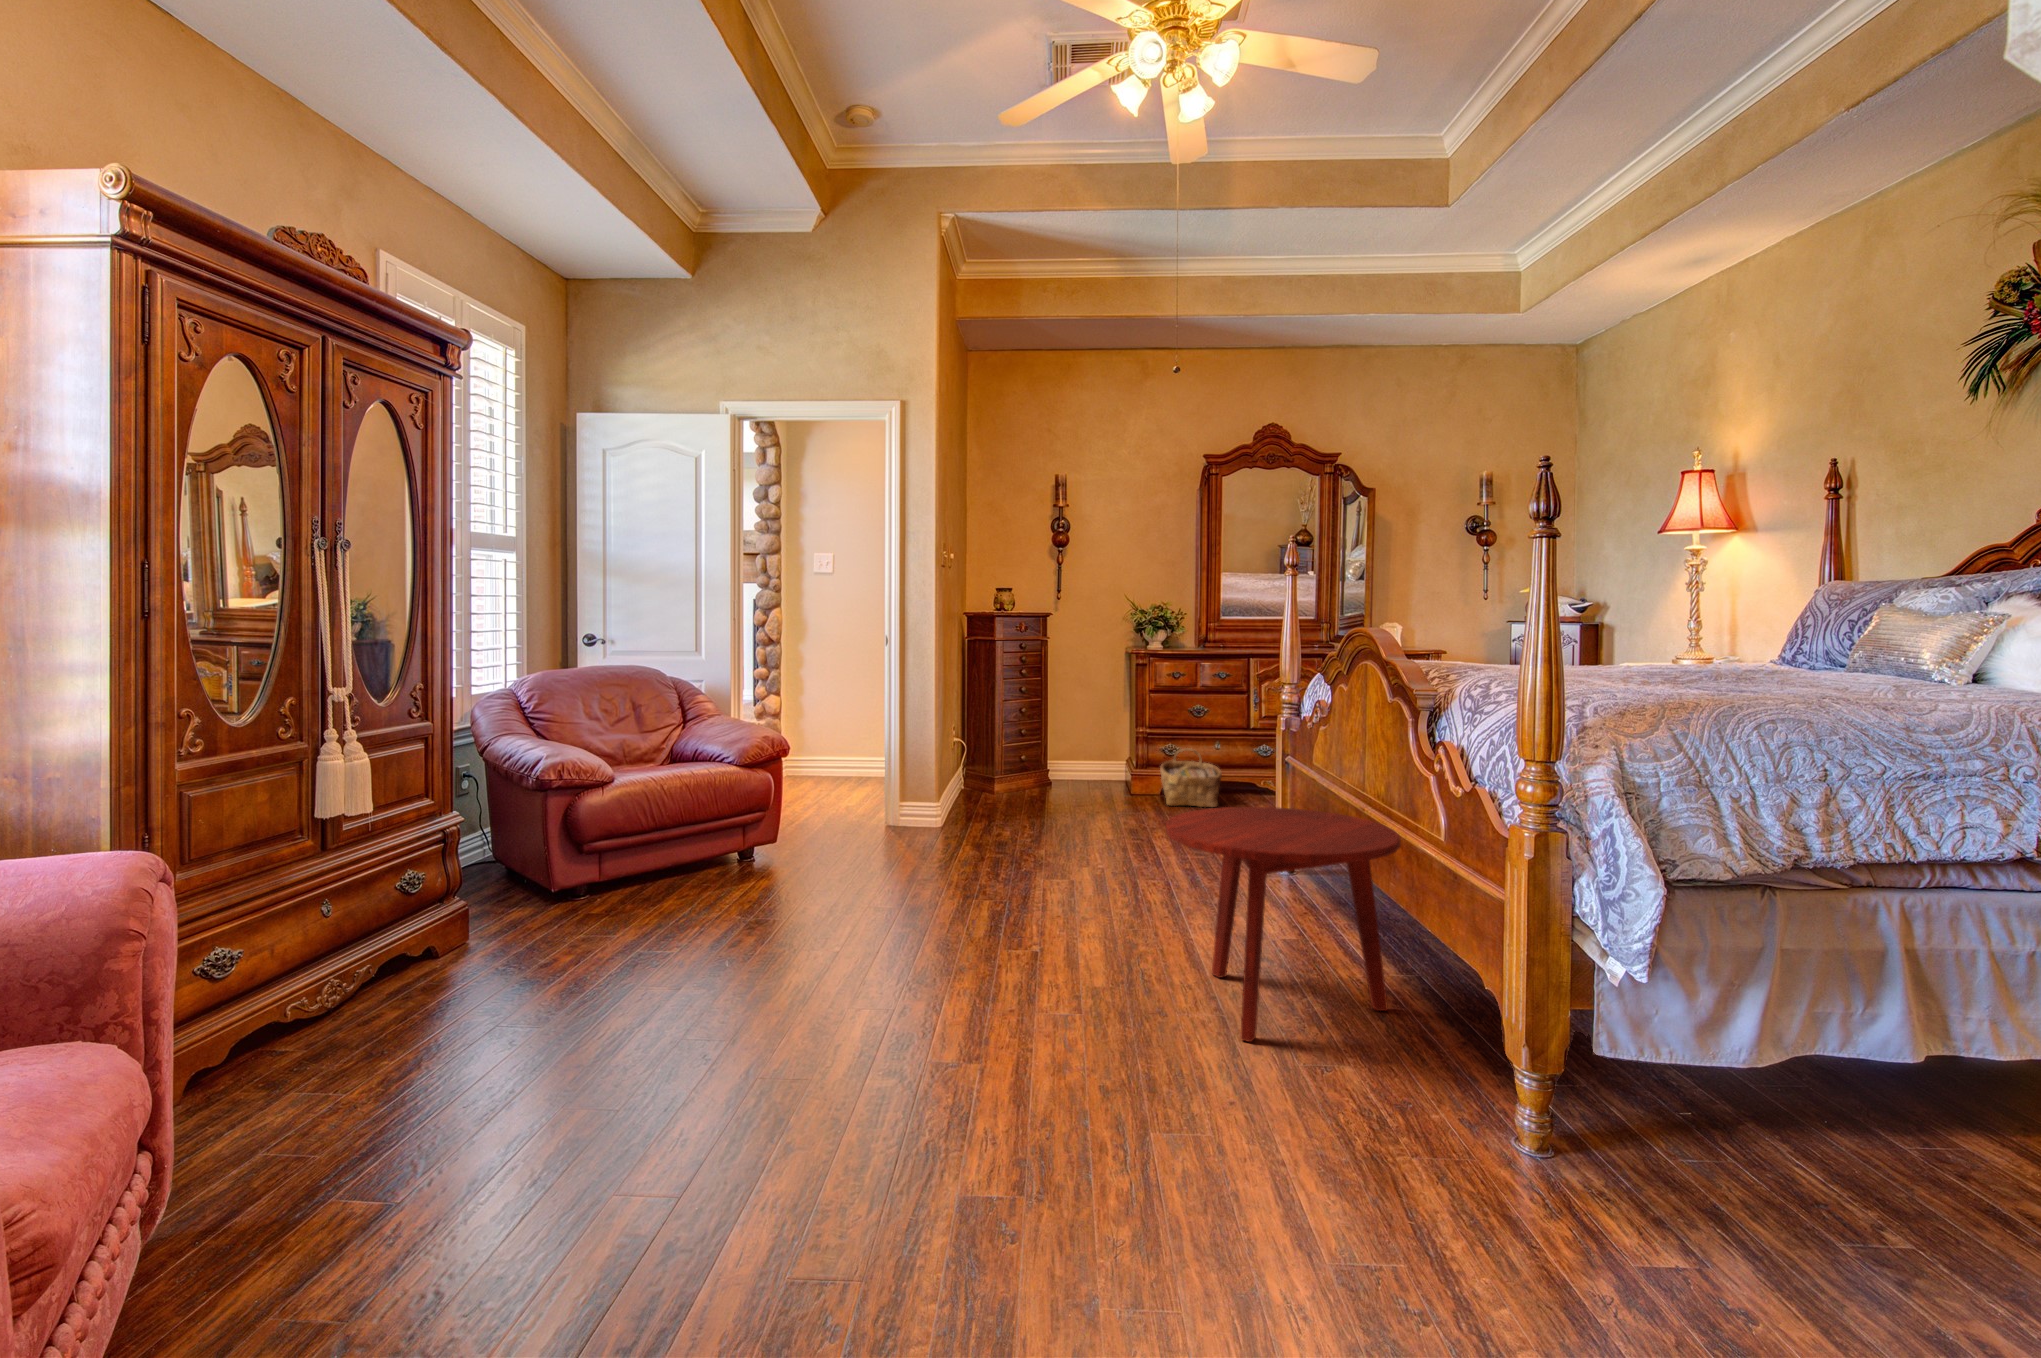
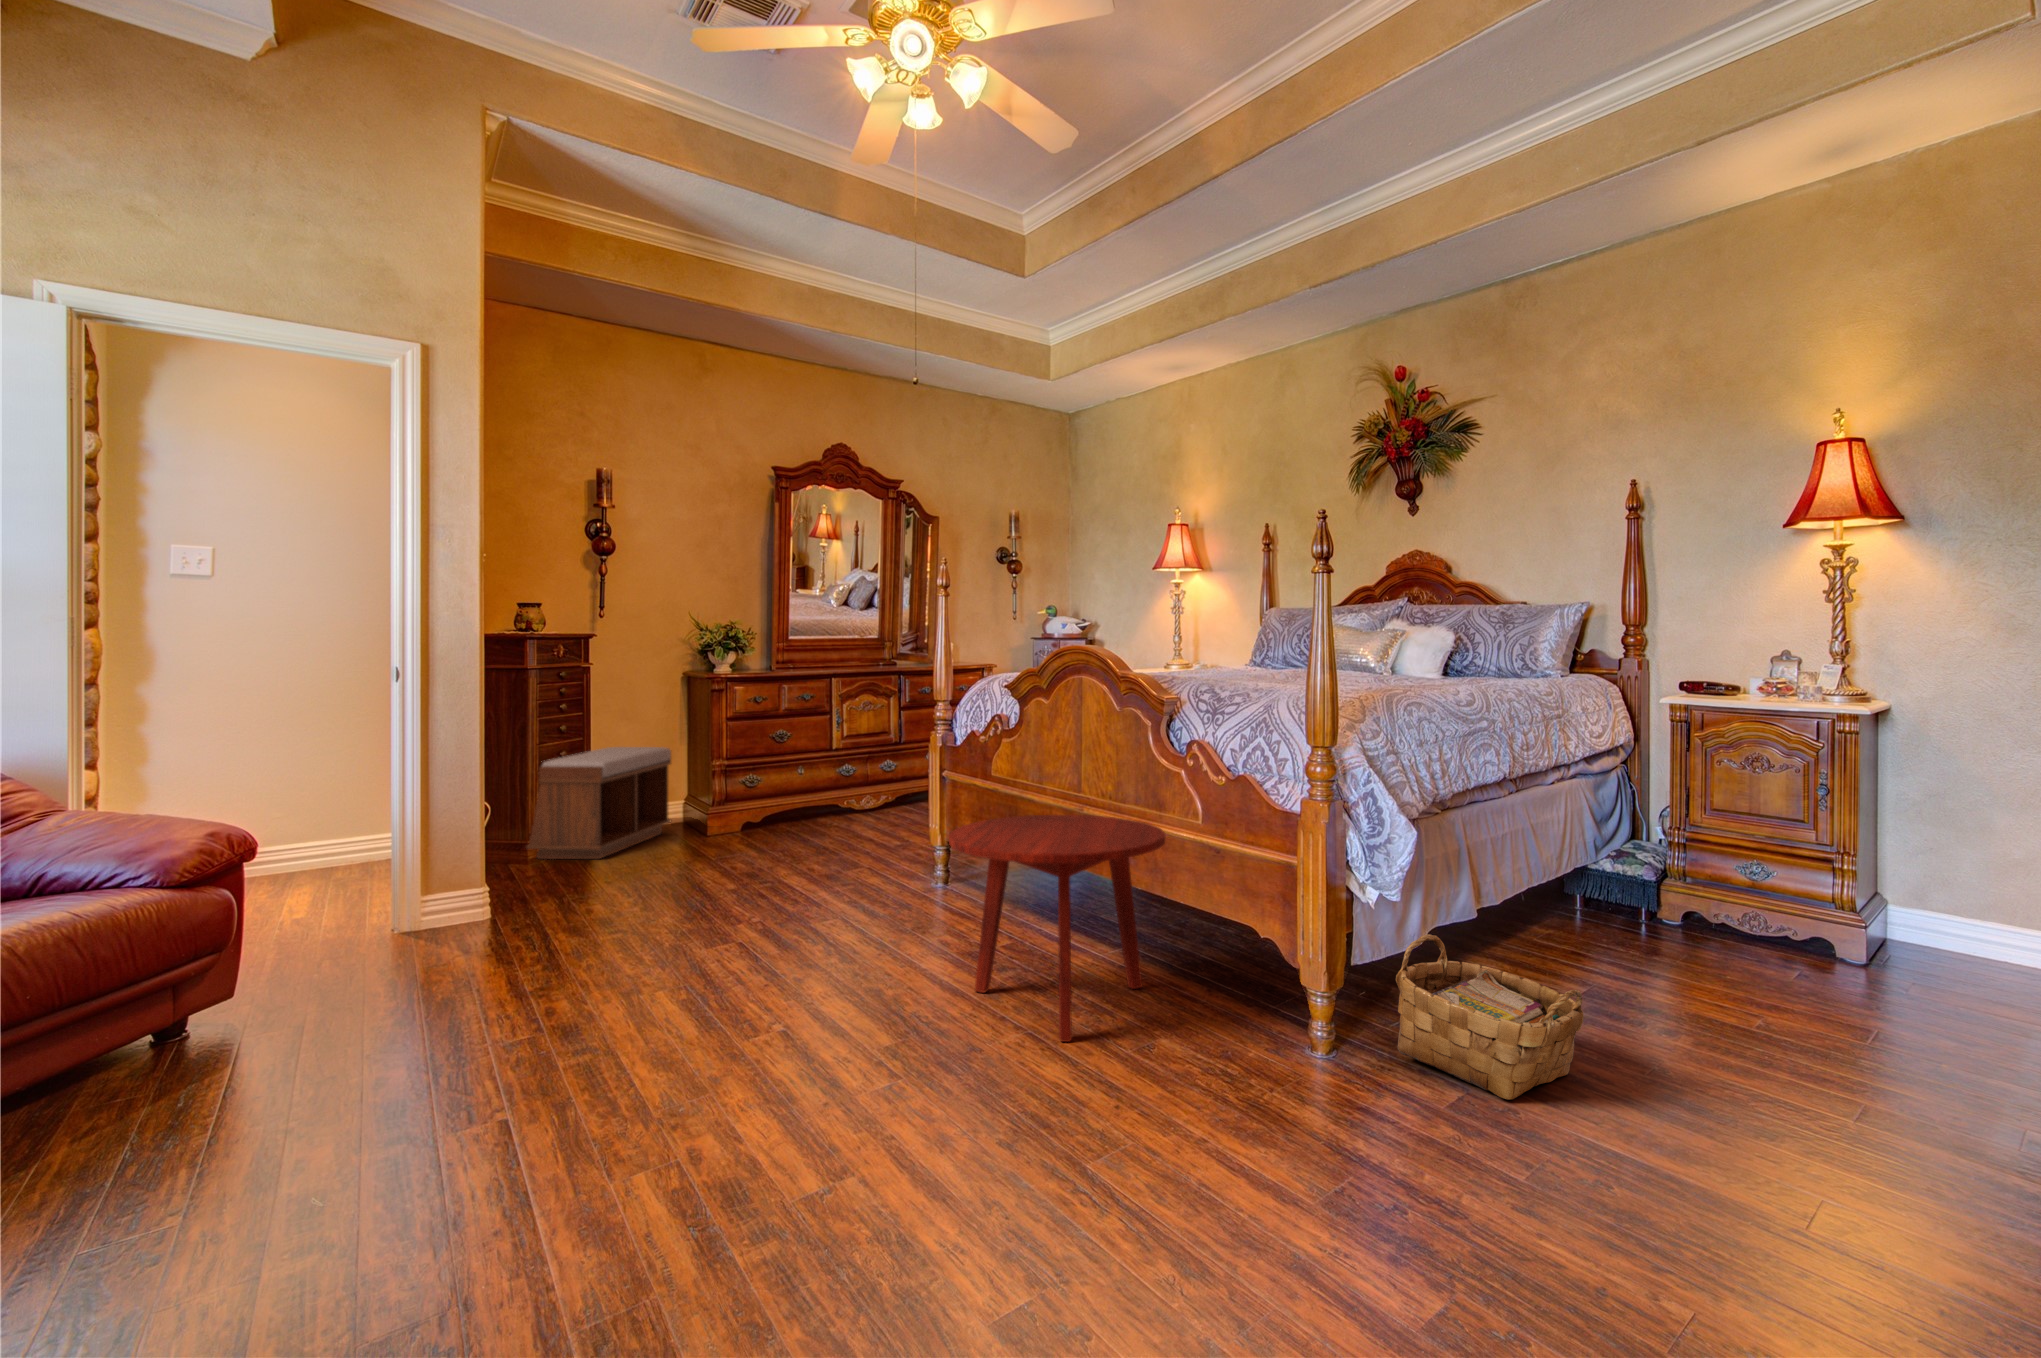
bench: none [982,711,1107,804] -> present [527,747,671,859]
woven basket: present [1160,748,1222,807] -> present [1396,934,1584,1100]

